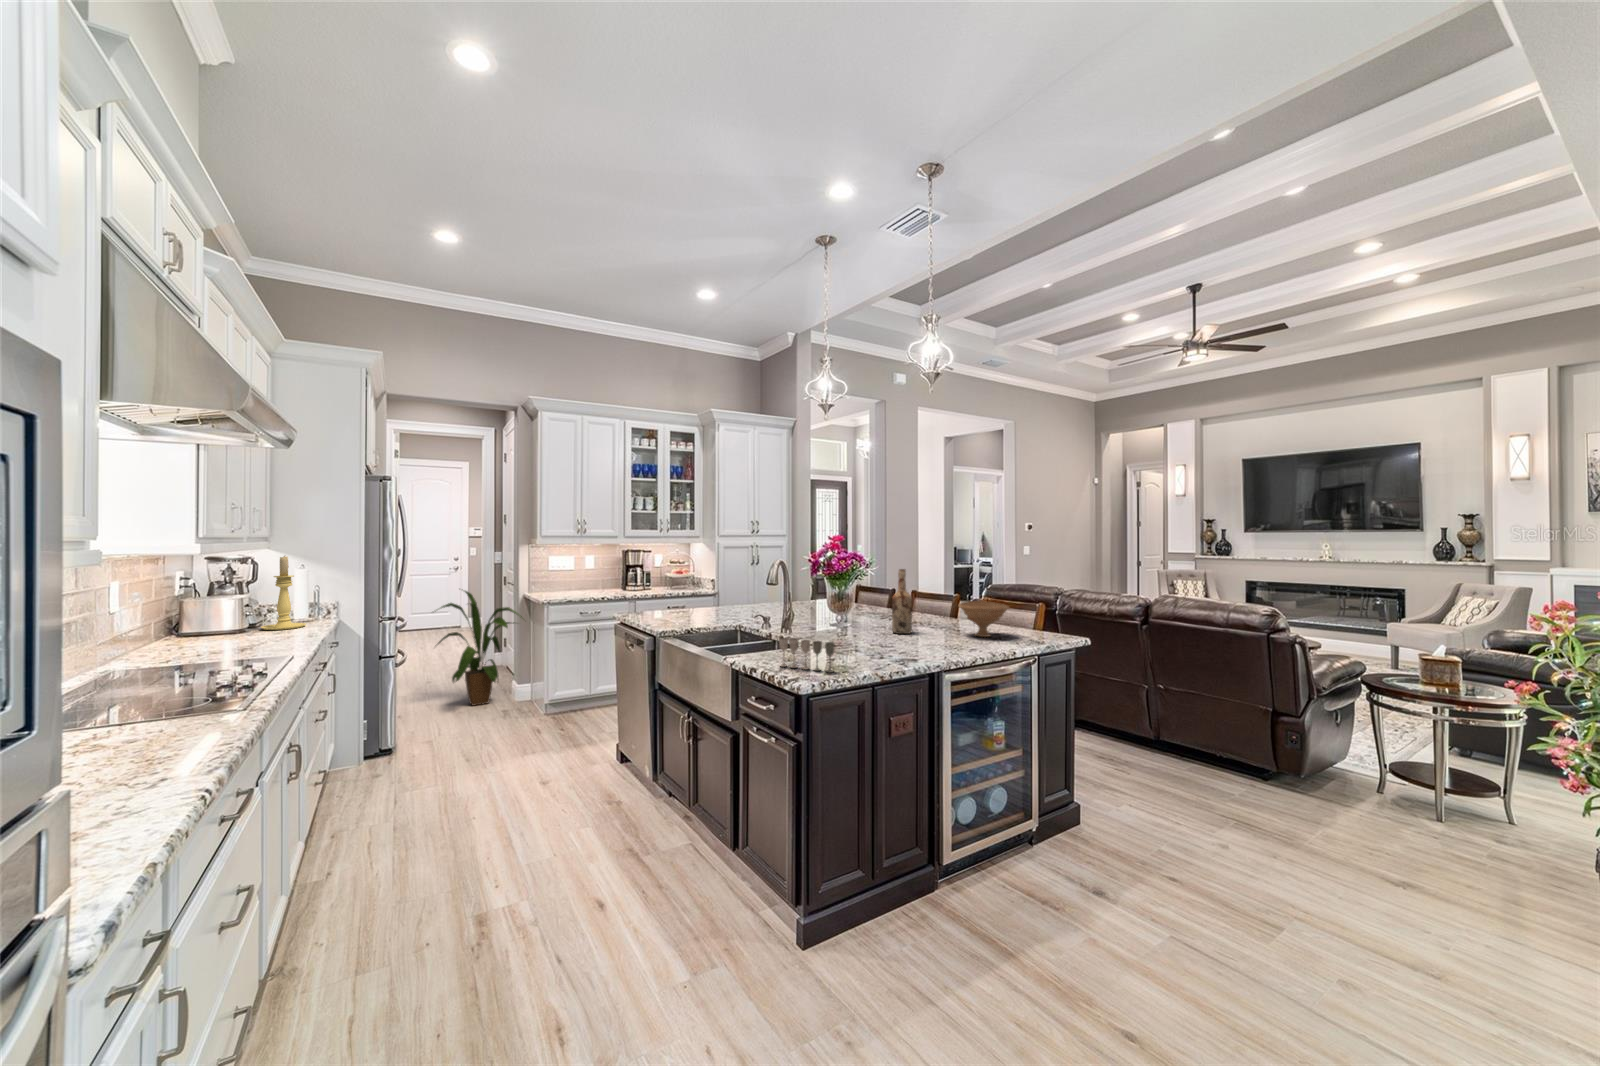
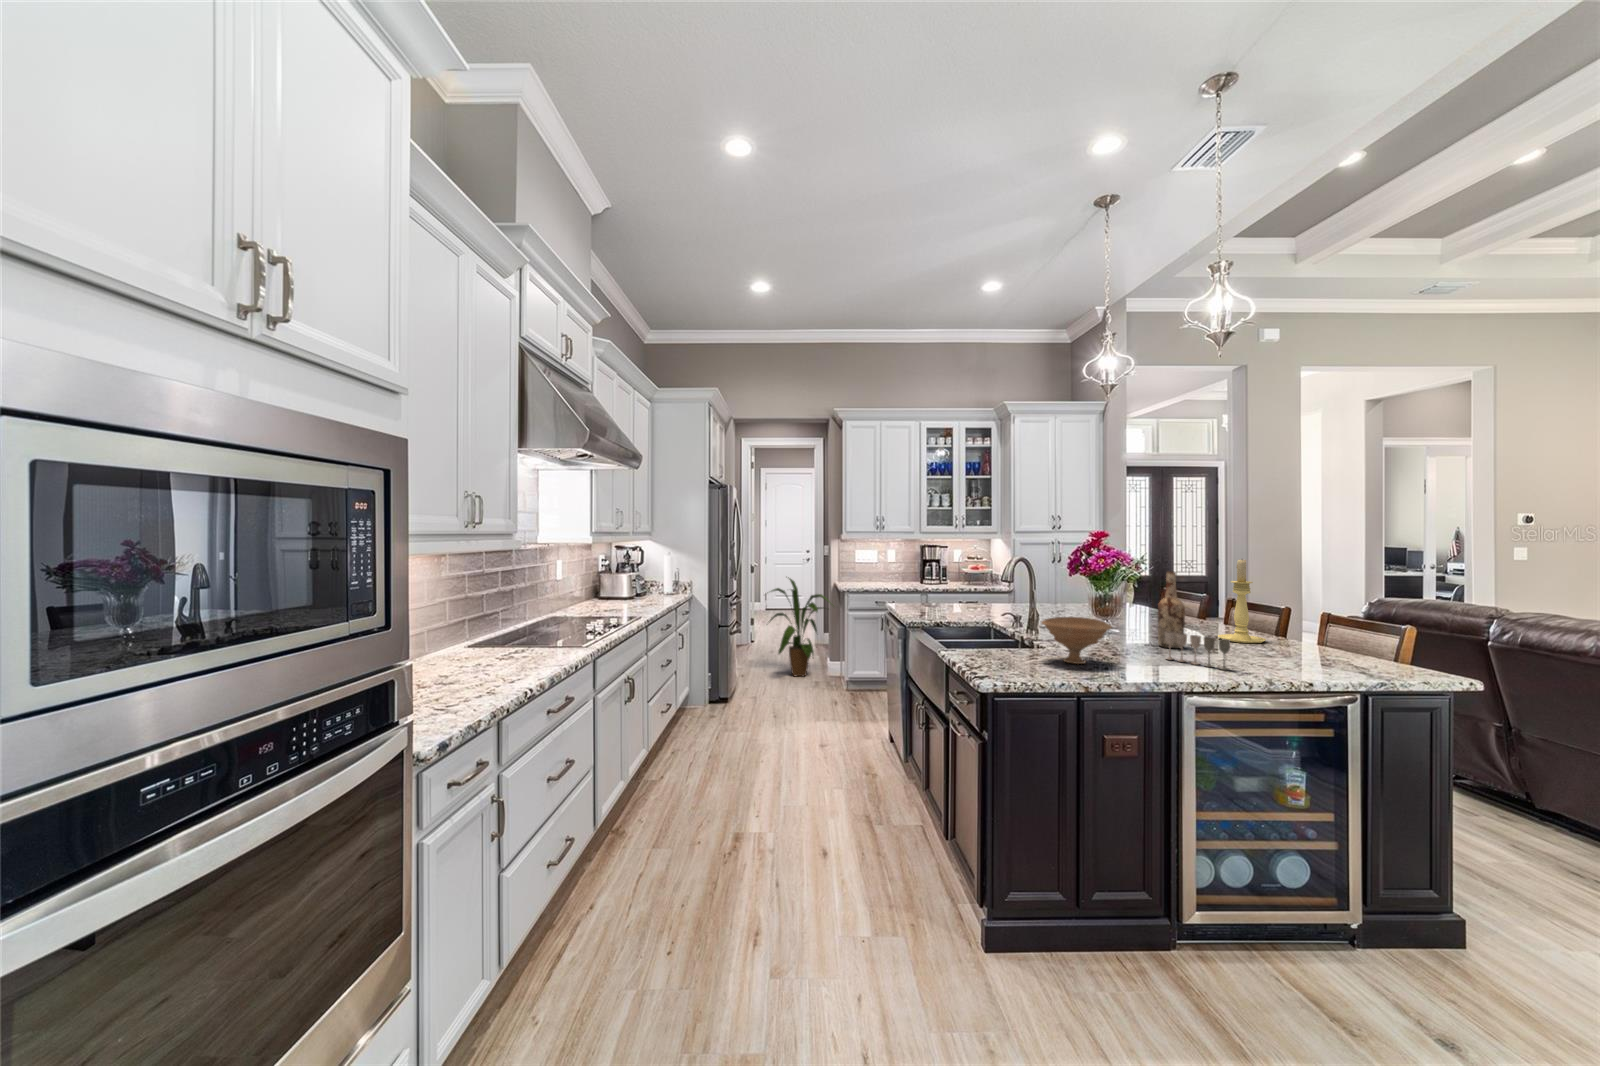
candle holder: present [261,556,306,630] -> present [1218,559,1266,643]
bowl: present [958,601,1009,637] -> present [1041,617,1112,664]
wine glass: present [779,638,835,673] -> present [1165,631,1230,670]

